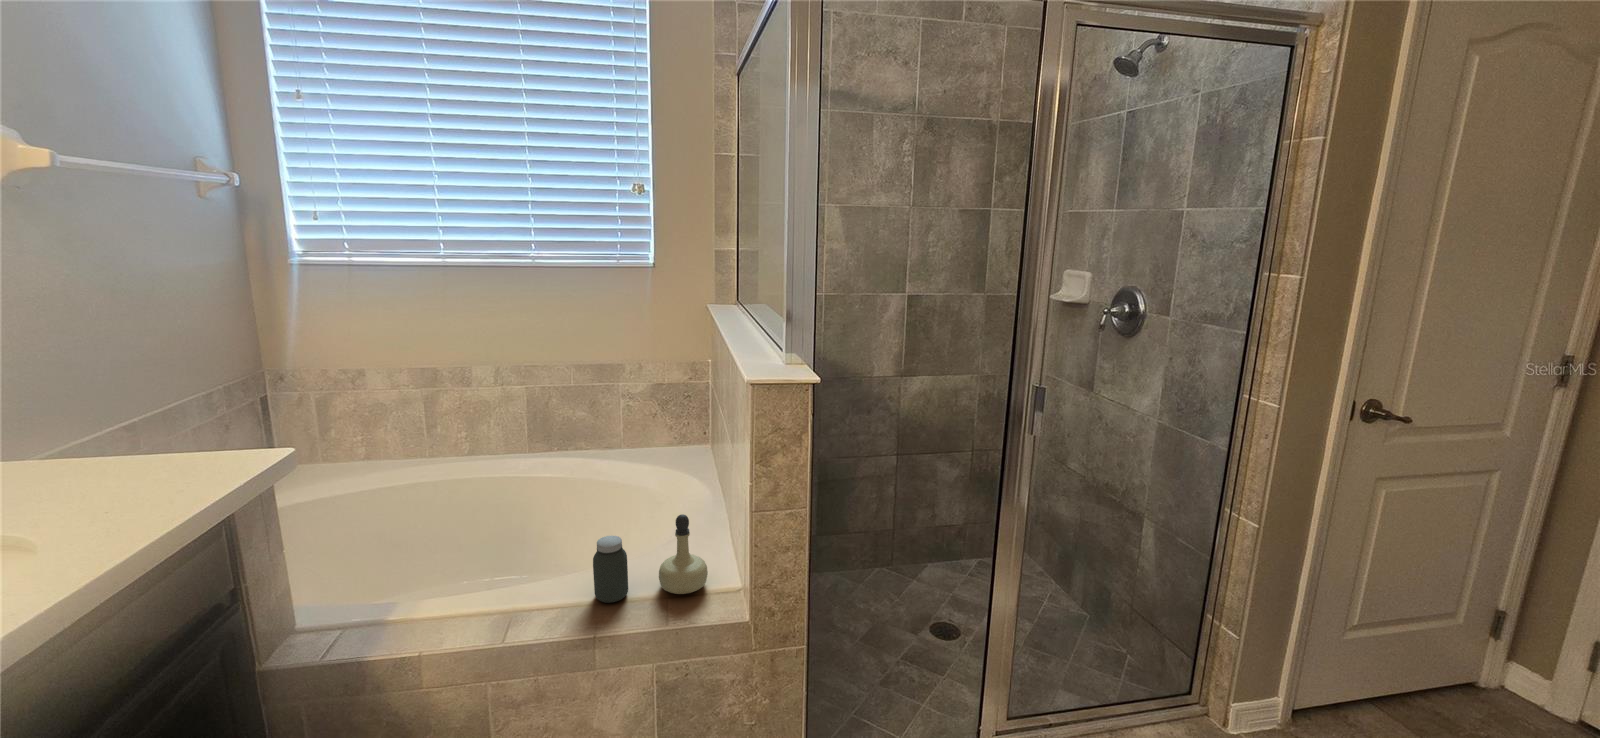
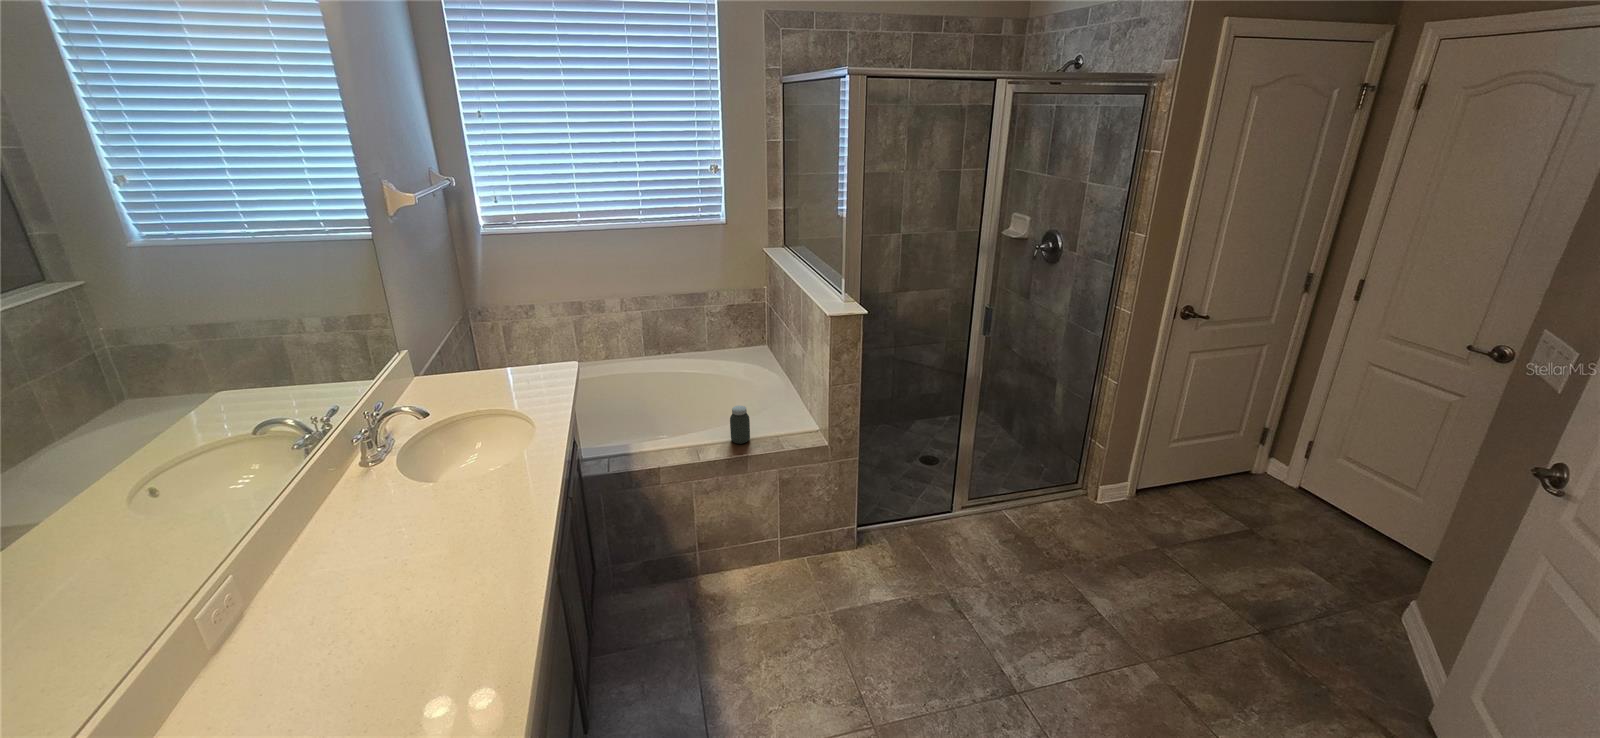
perfume bottle: present [659,514,708,594] -> none [766,392,795,437]

